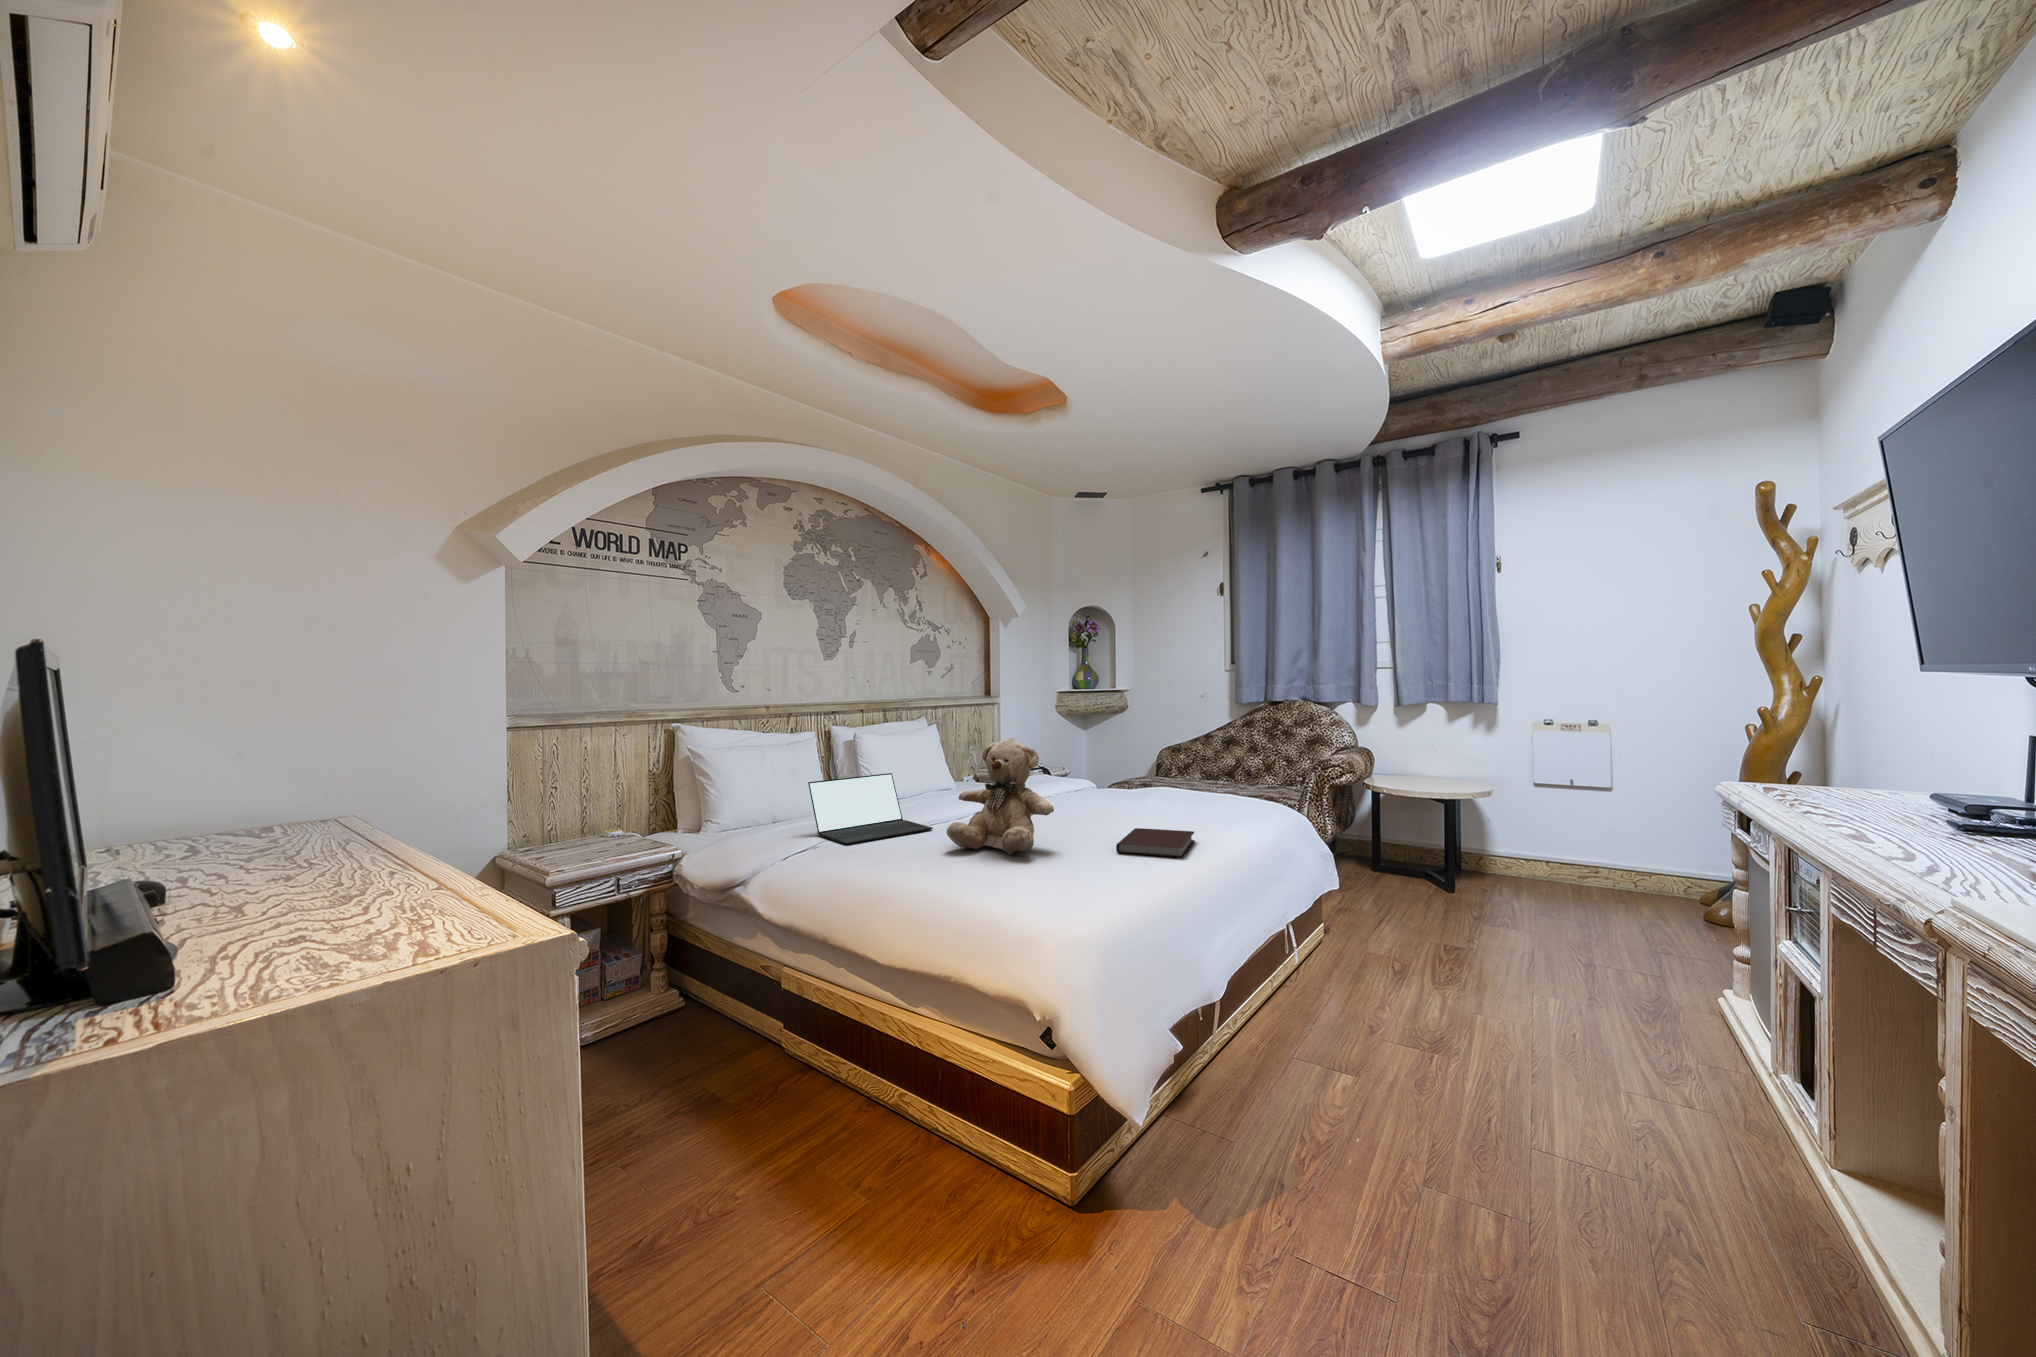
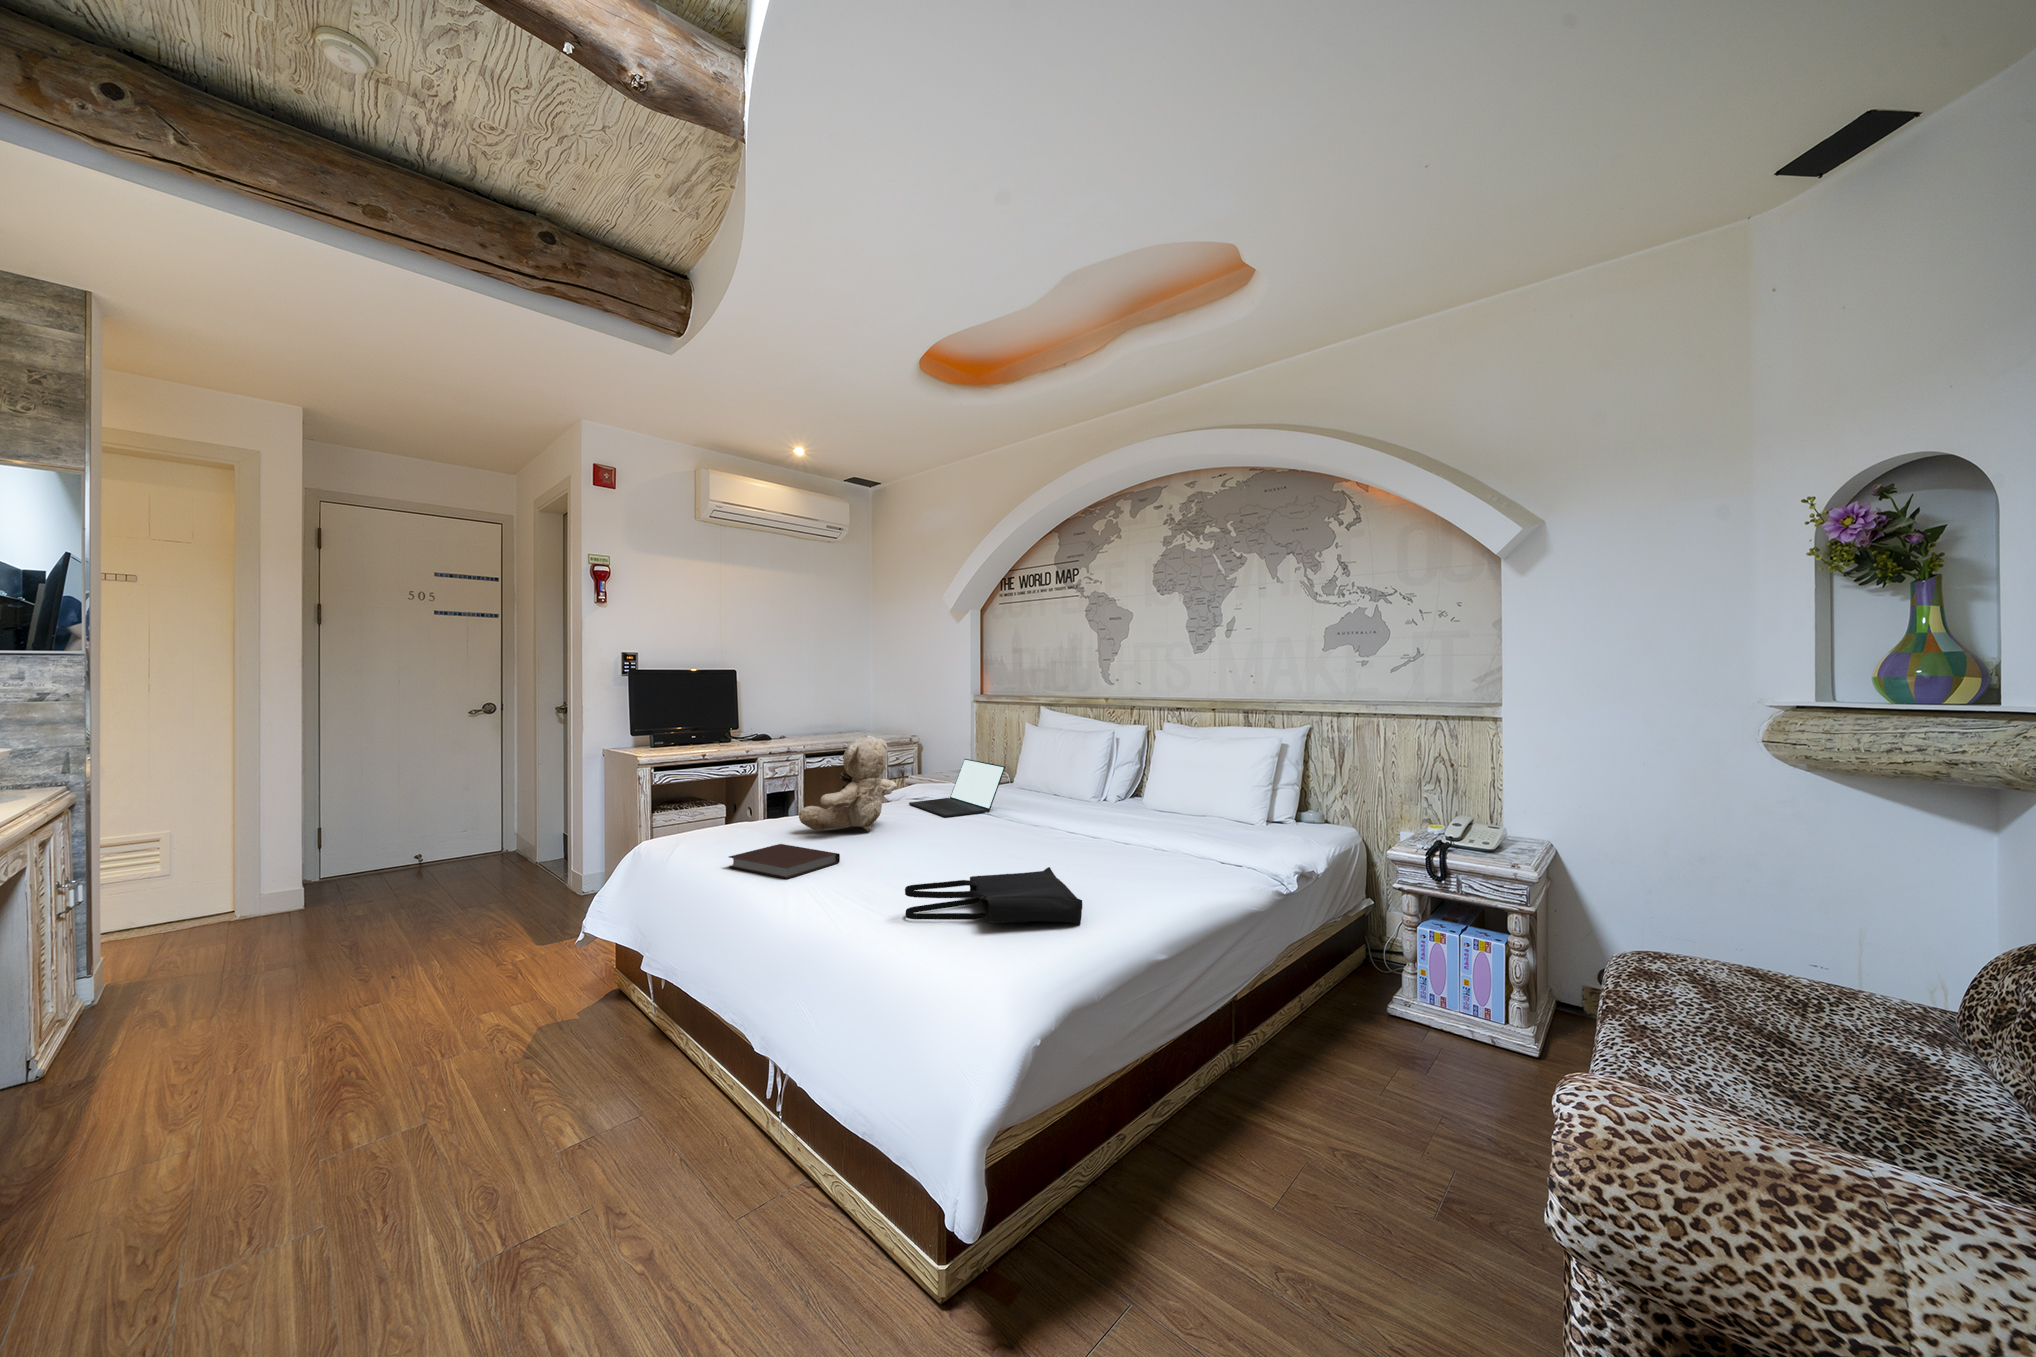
tote bag: none [1153,787,1238,816] -> present [905,867,1082,924]

